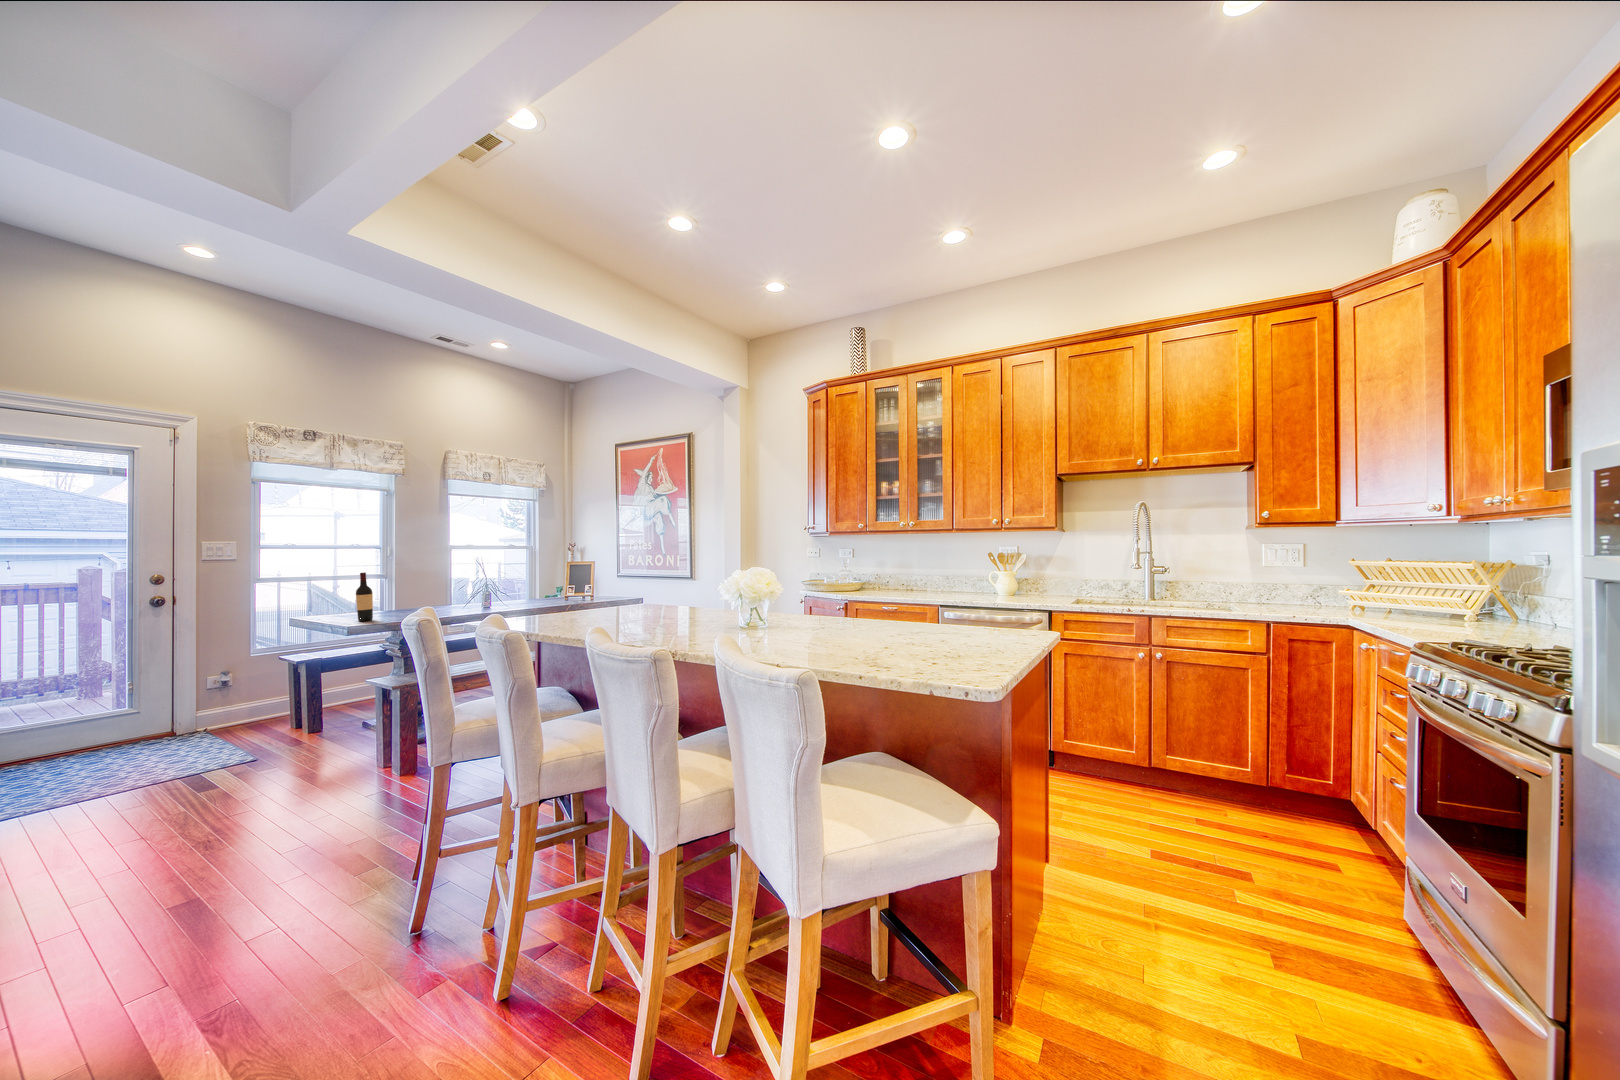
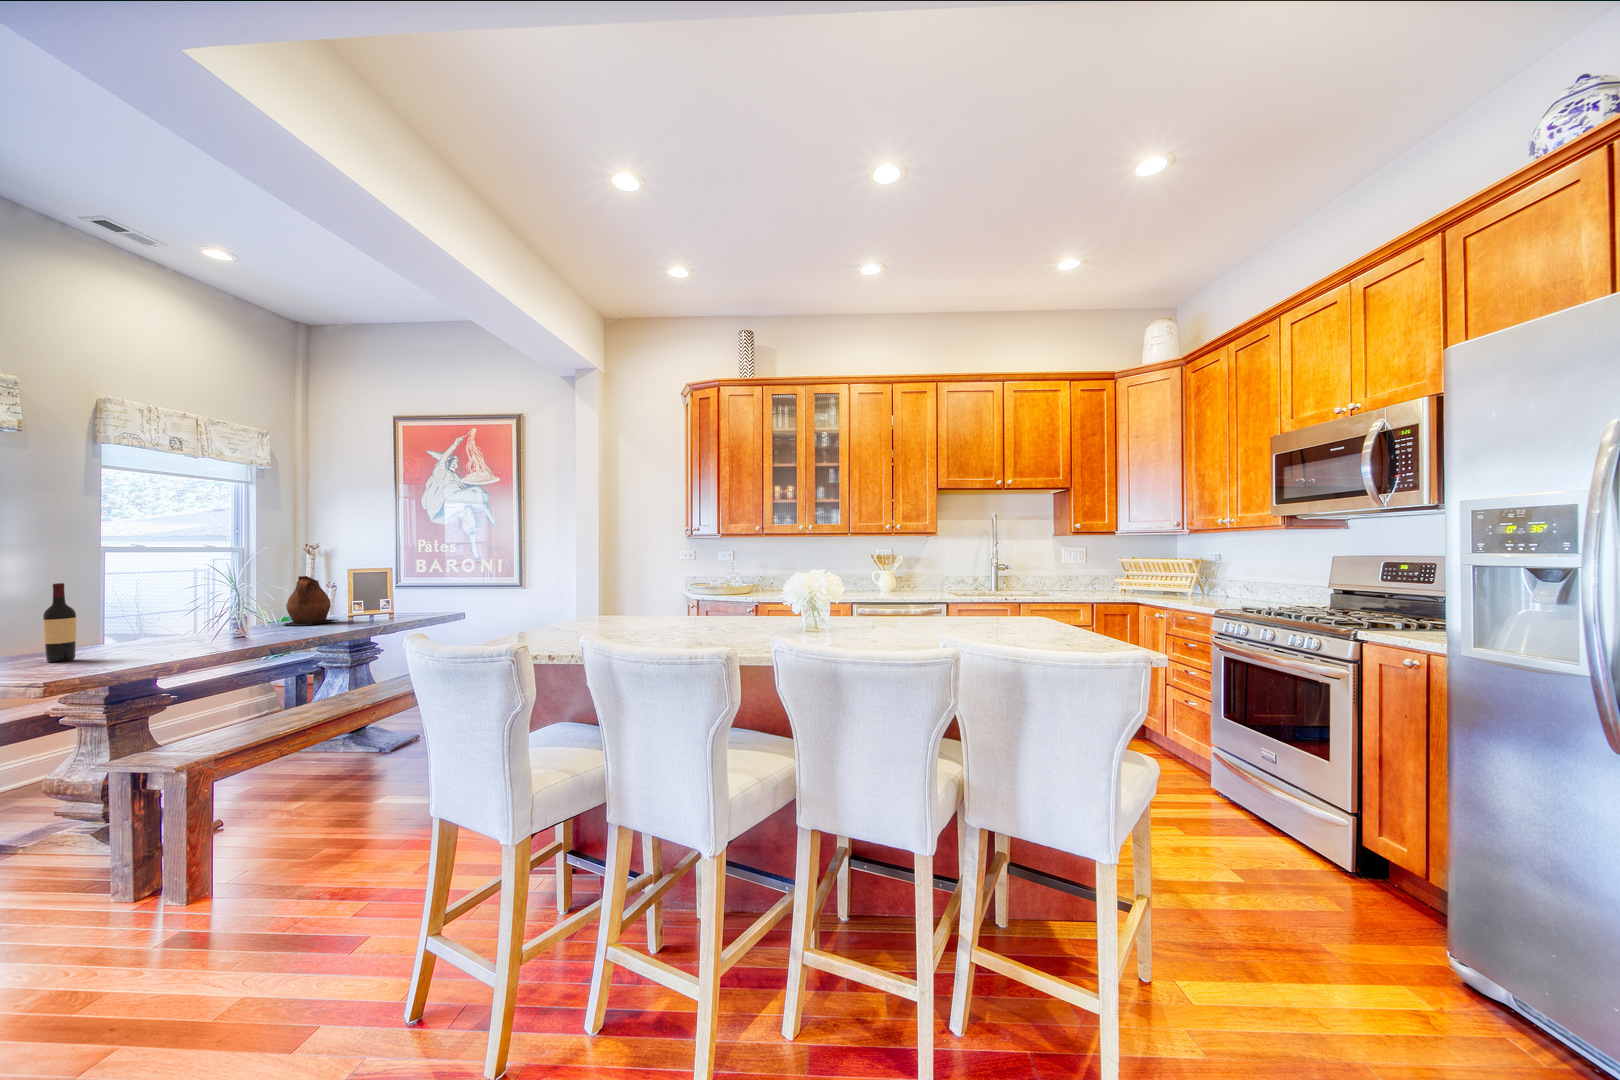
ceramic pitcher: none [519,567,555,602] -> present [284,576,338,625]

